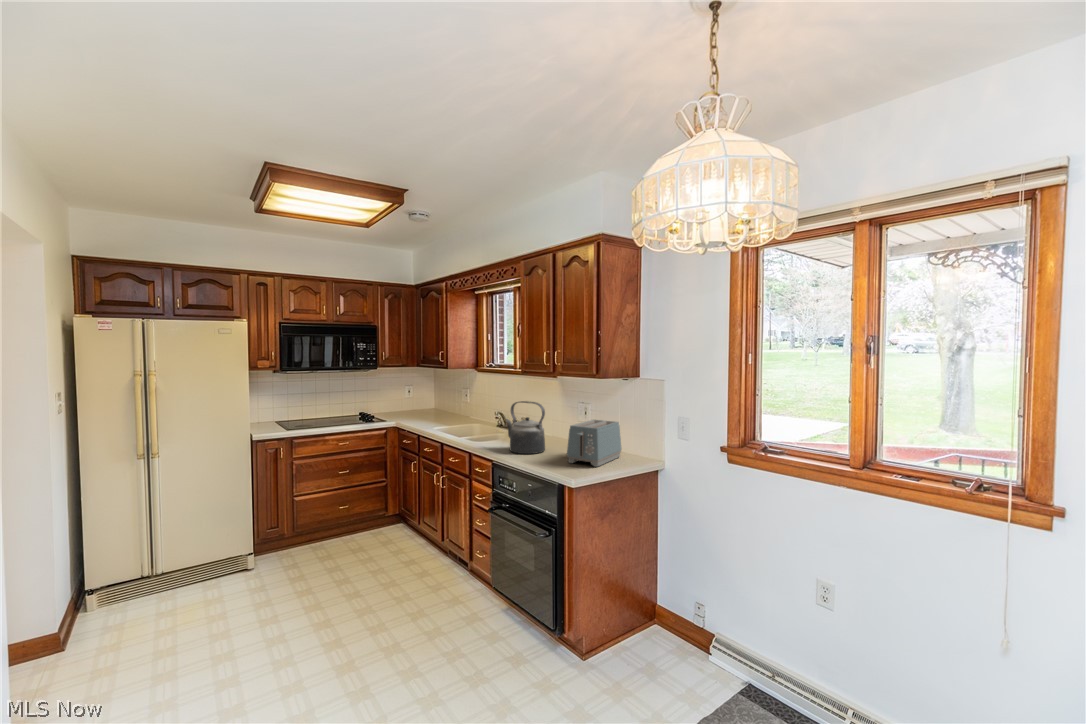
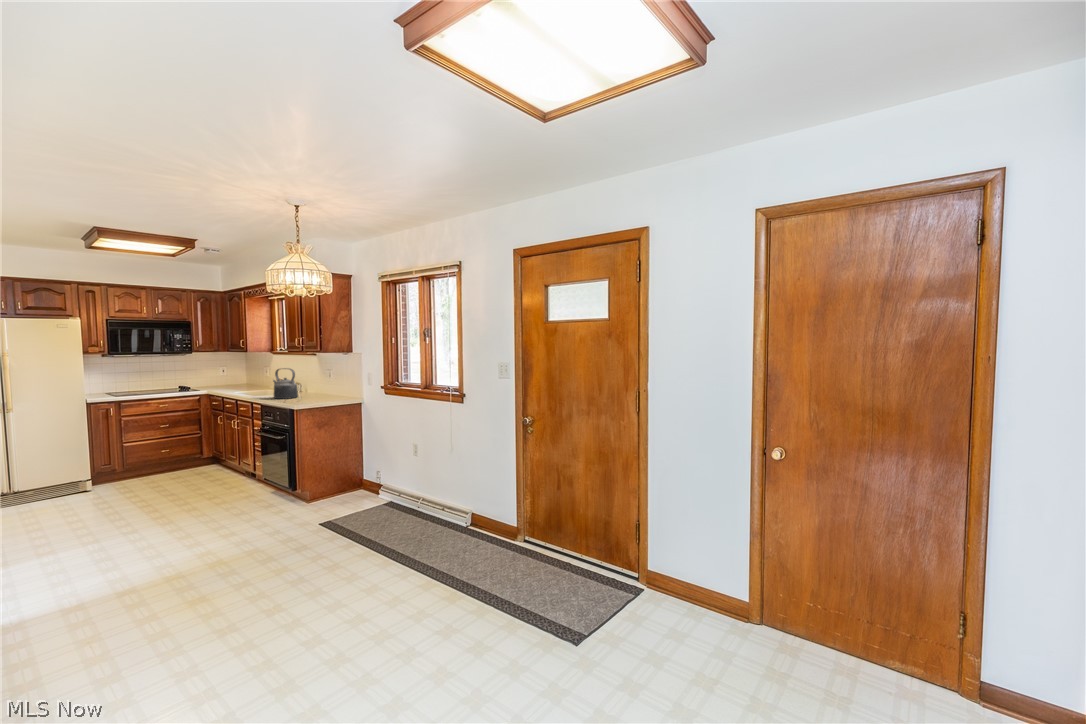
toaster: present [567,420,622,467] -> none [302,377,341,401]

